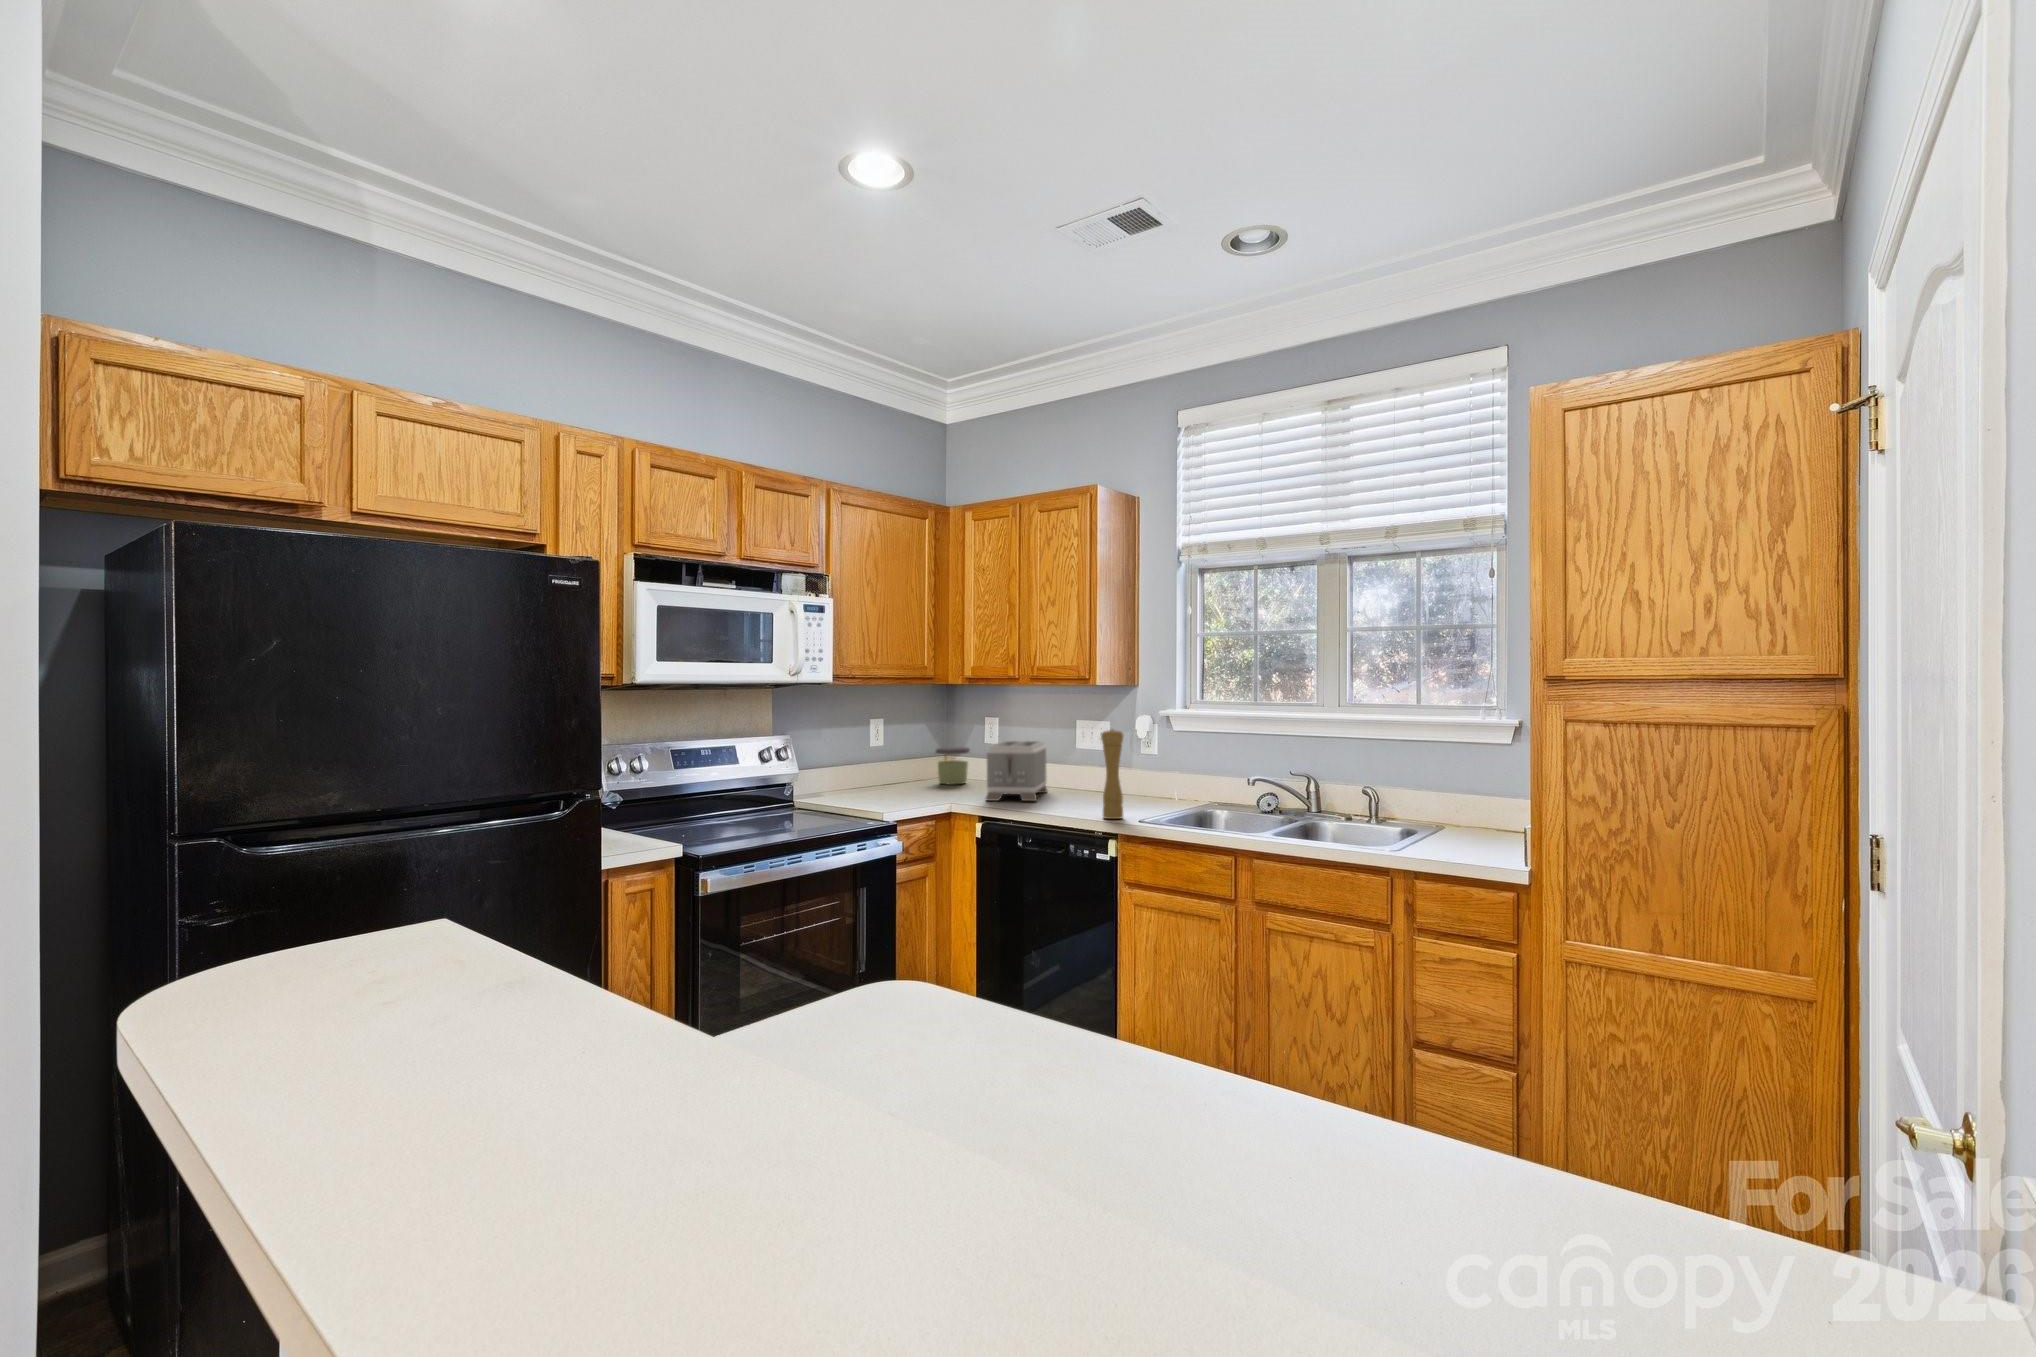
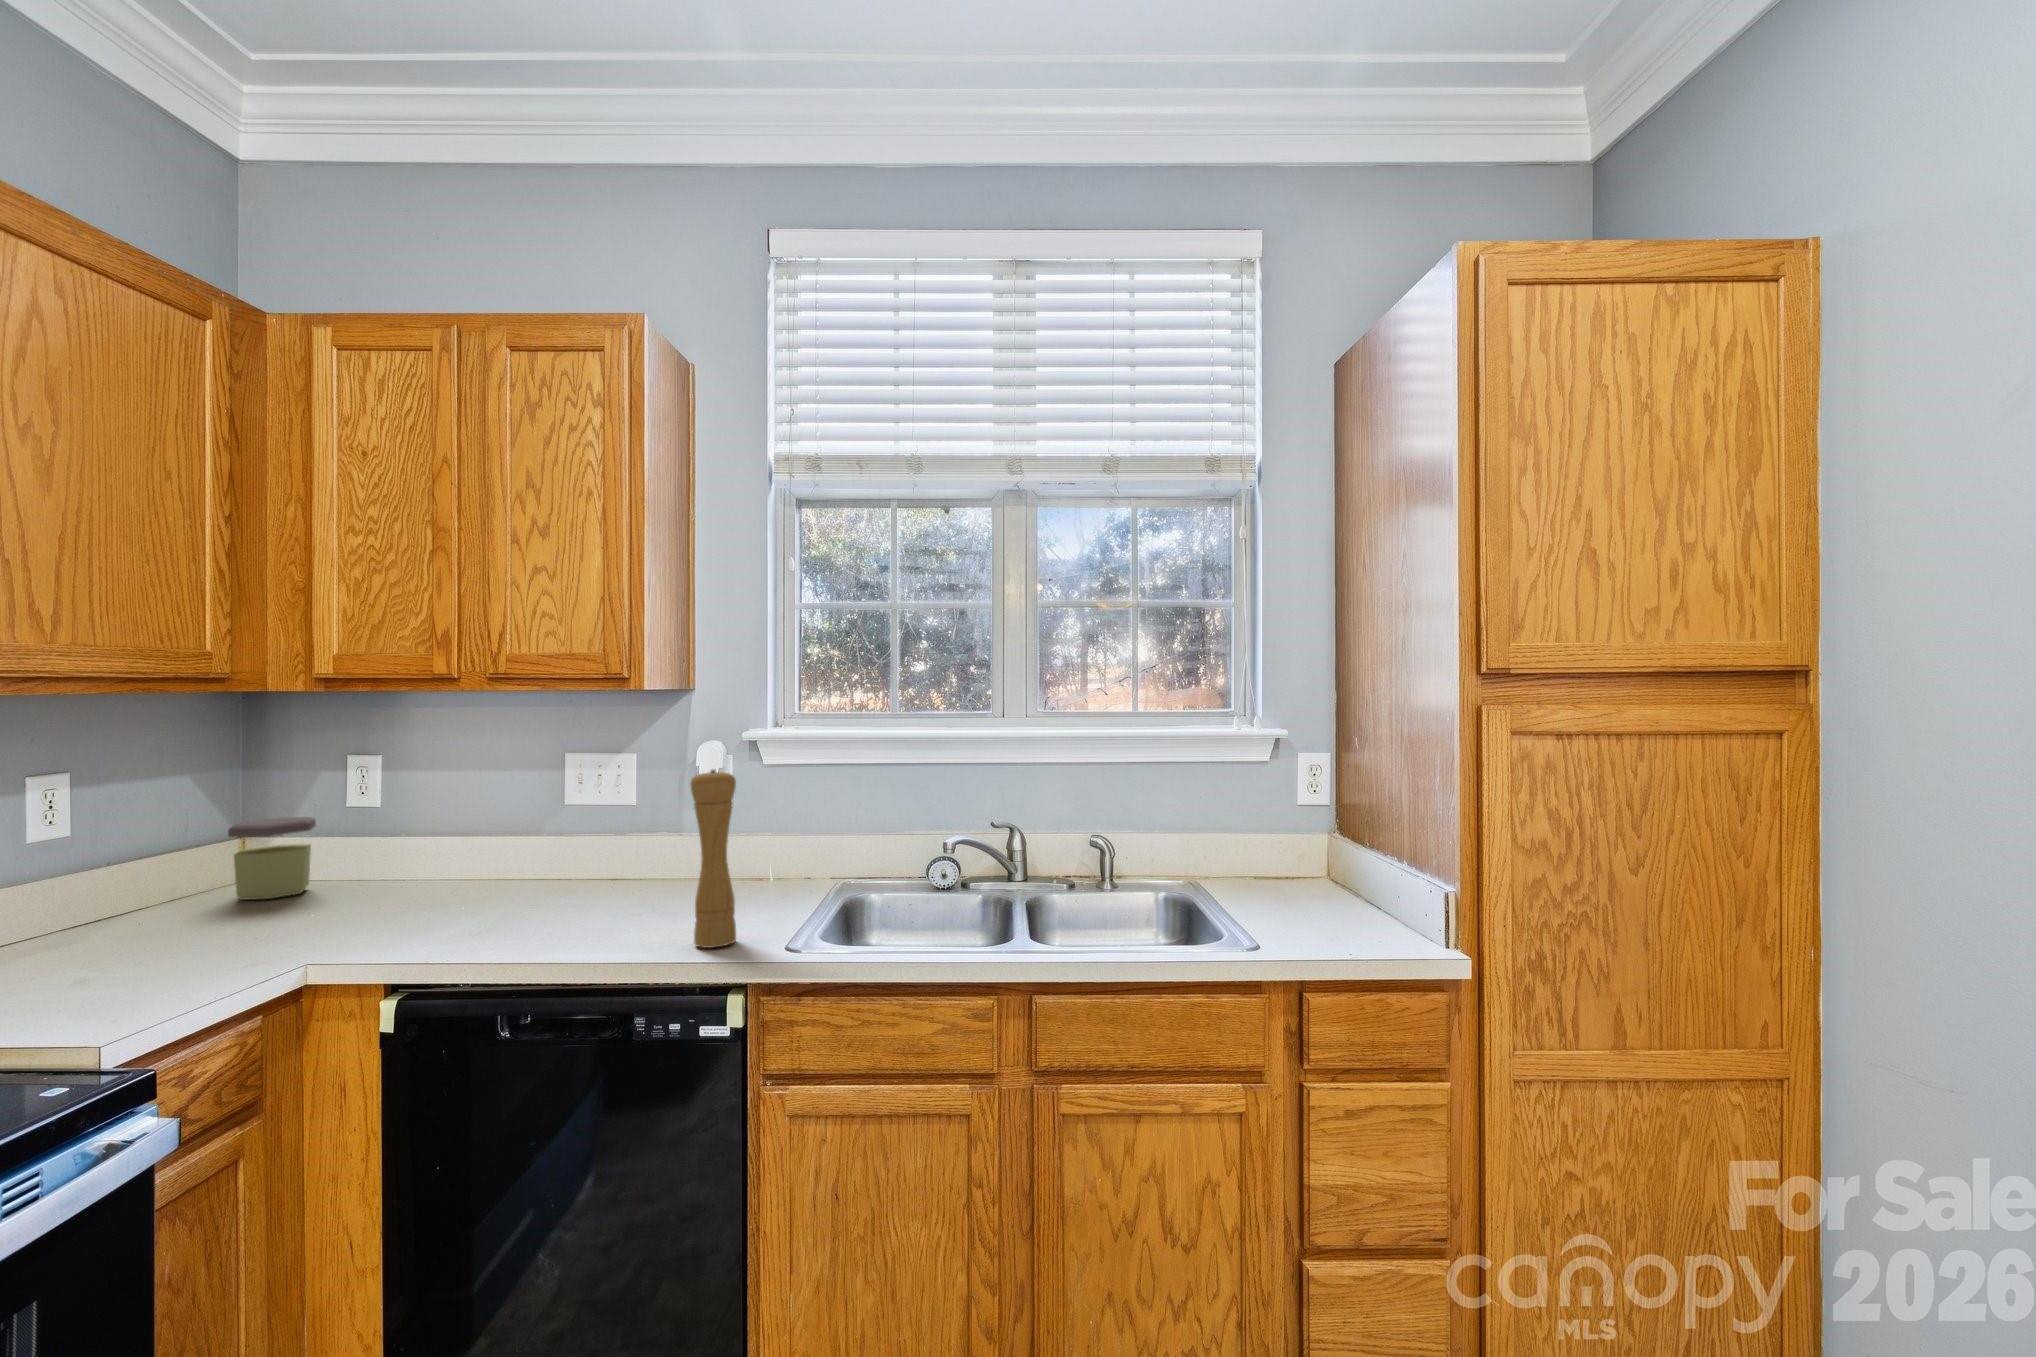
toaster: present [986,741,1047,801] -> none [386,796,513,936]

